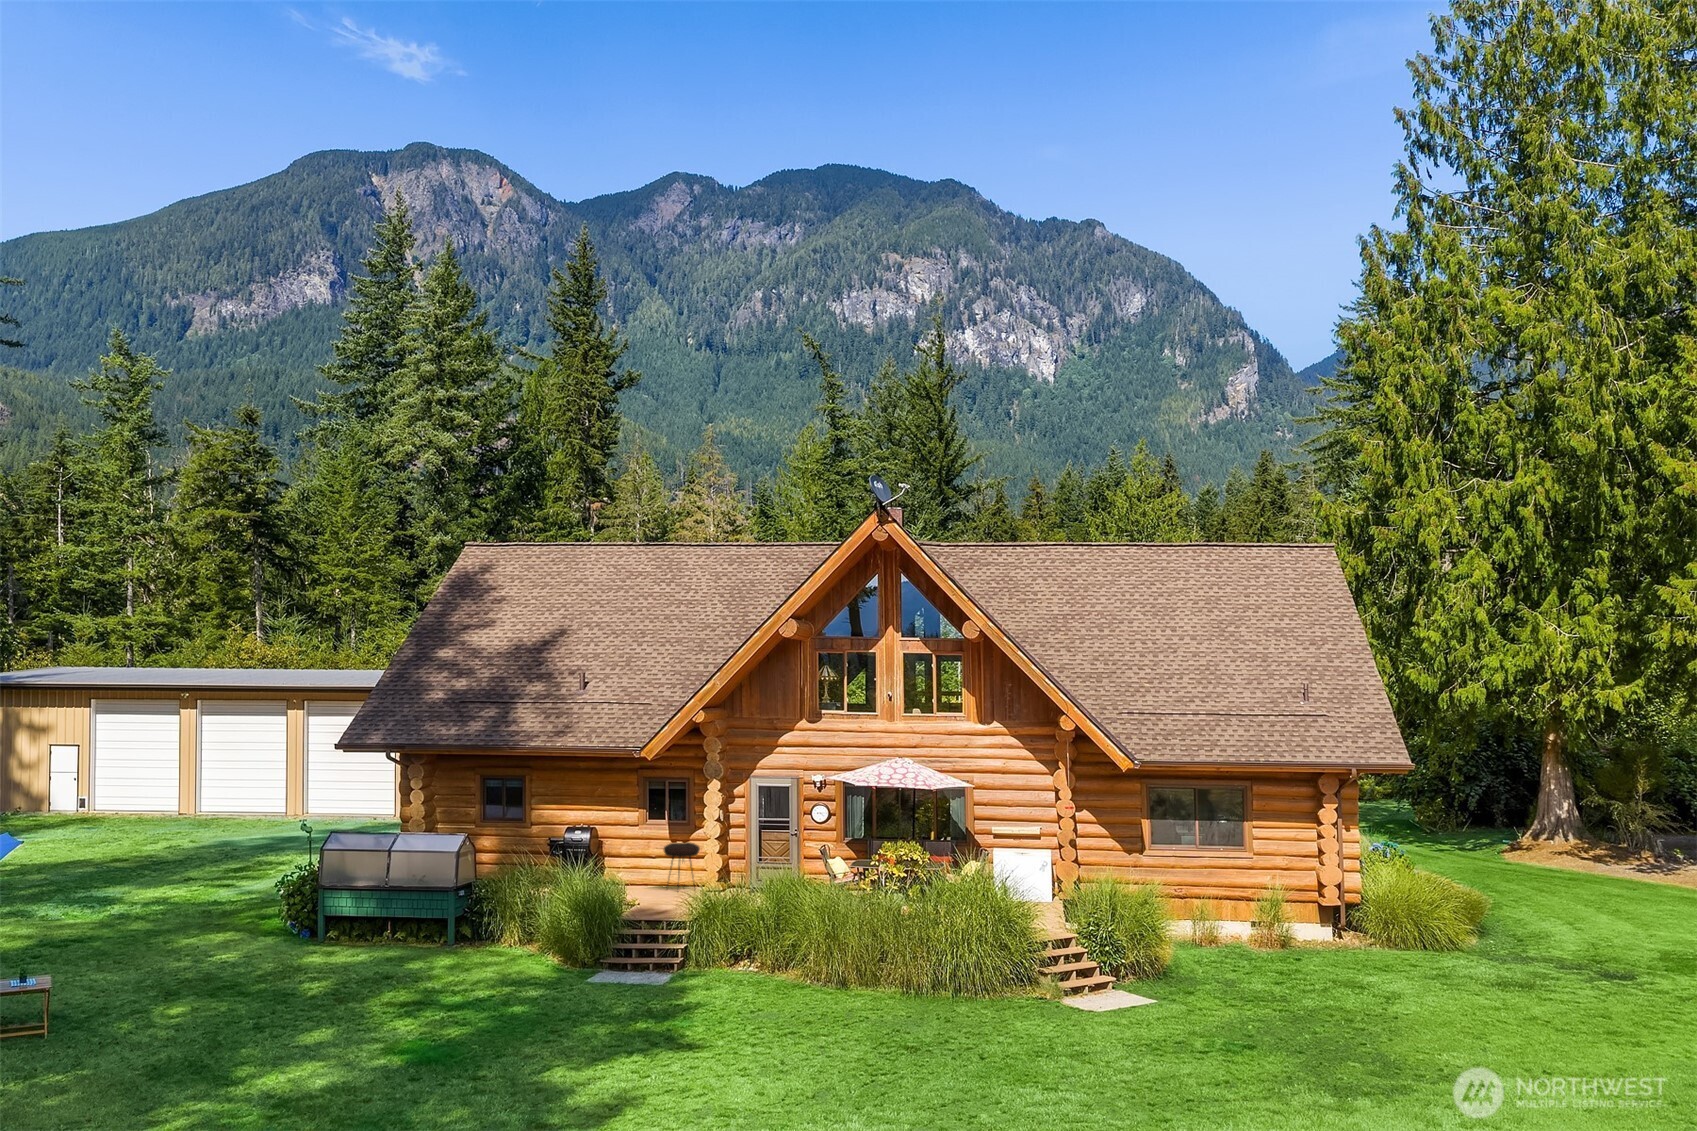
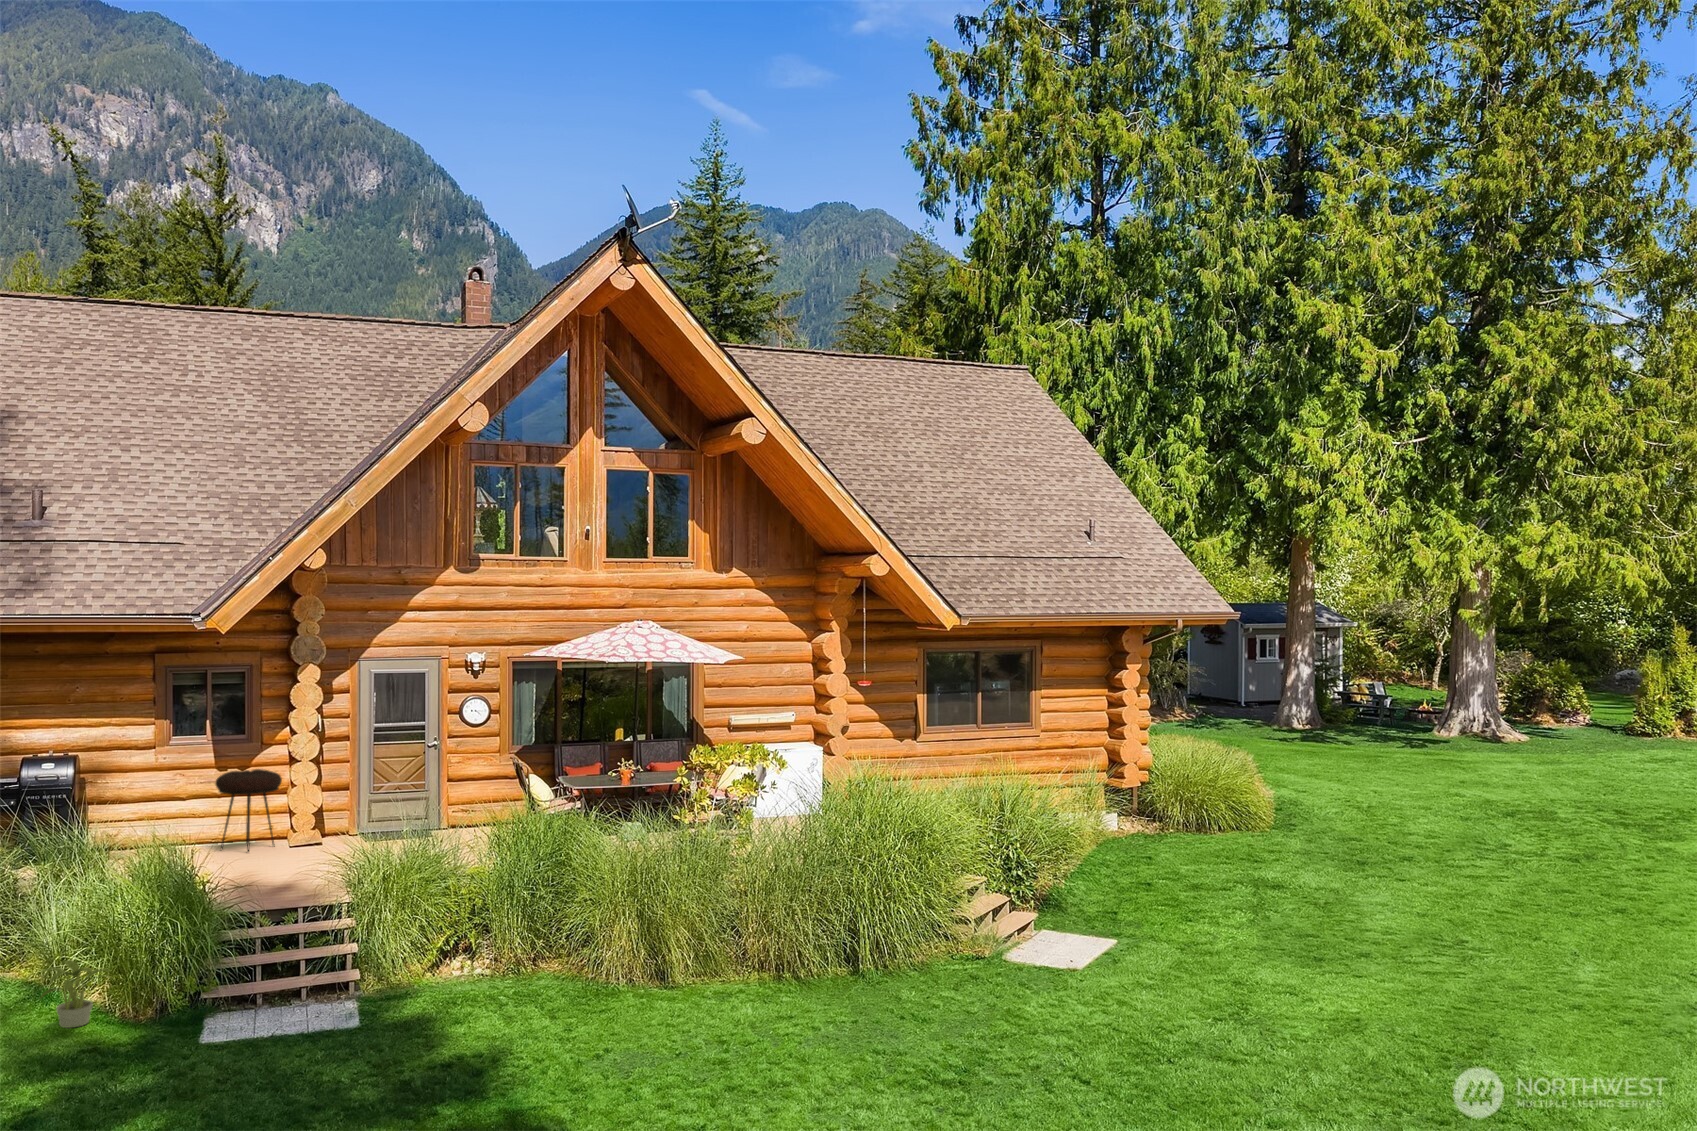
potted plant: none [524,933,561,967] -> present [40,960,112,1028]

